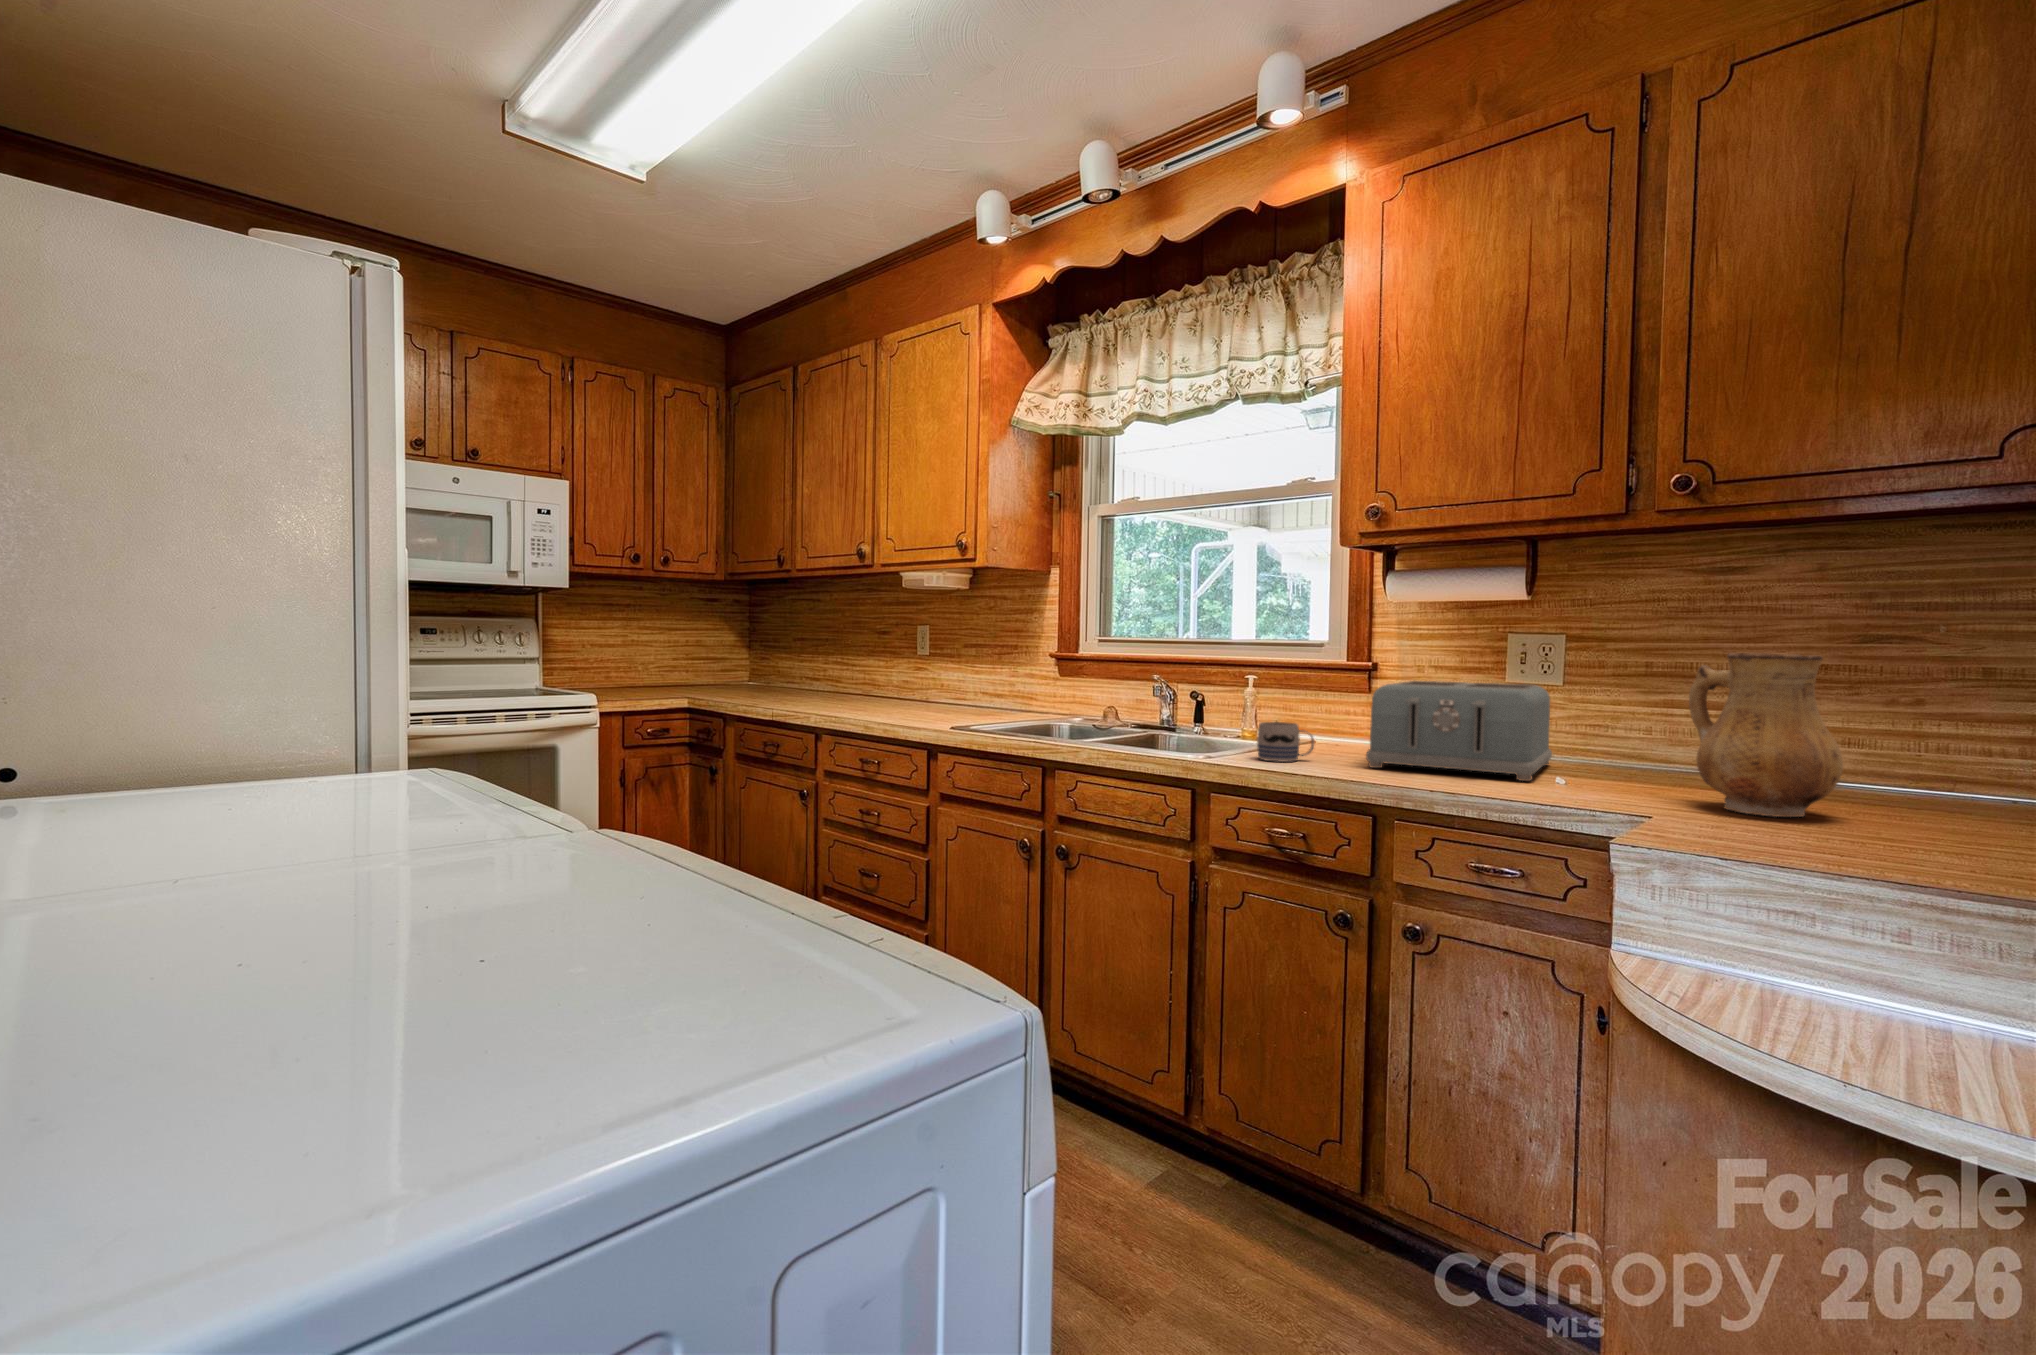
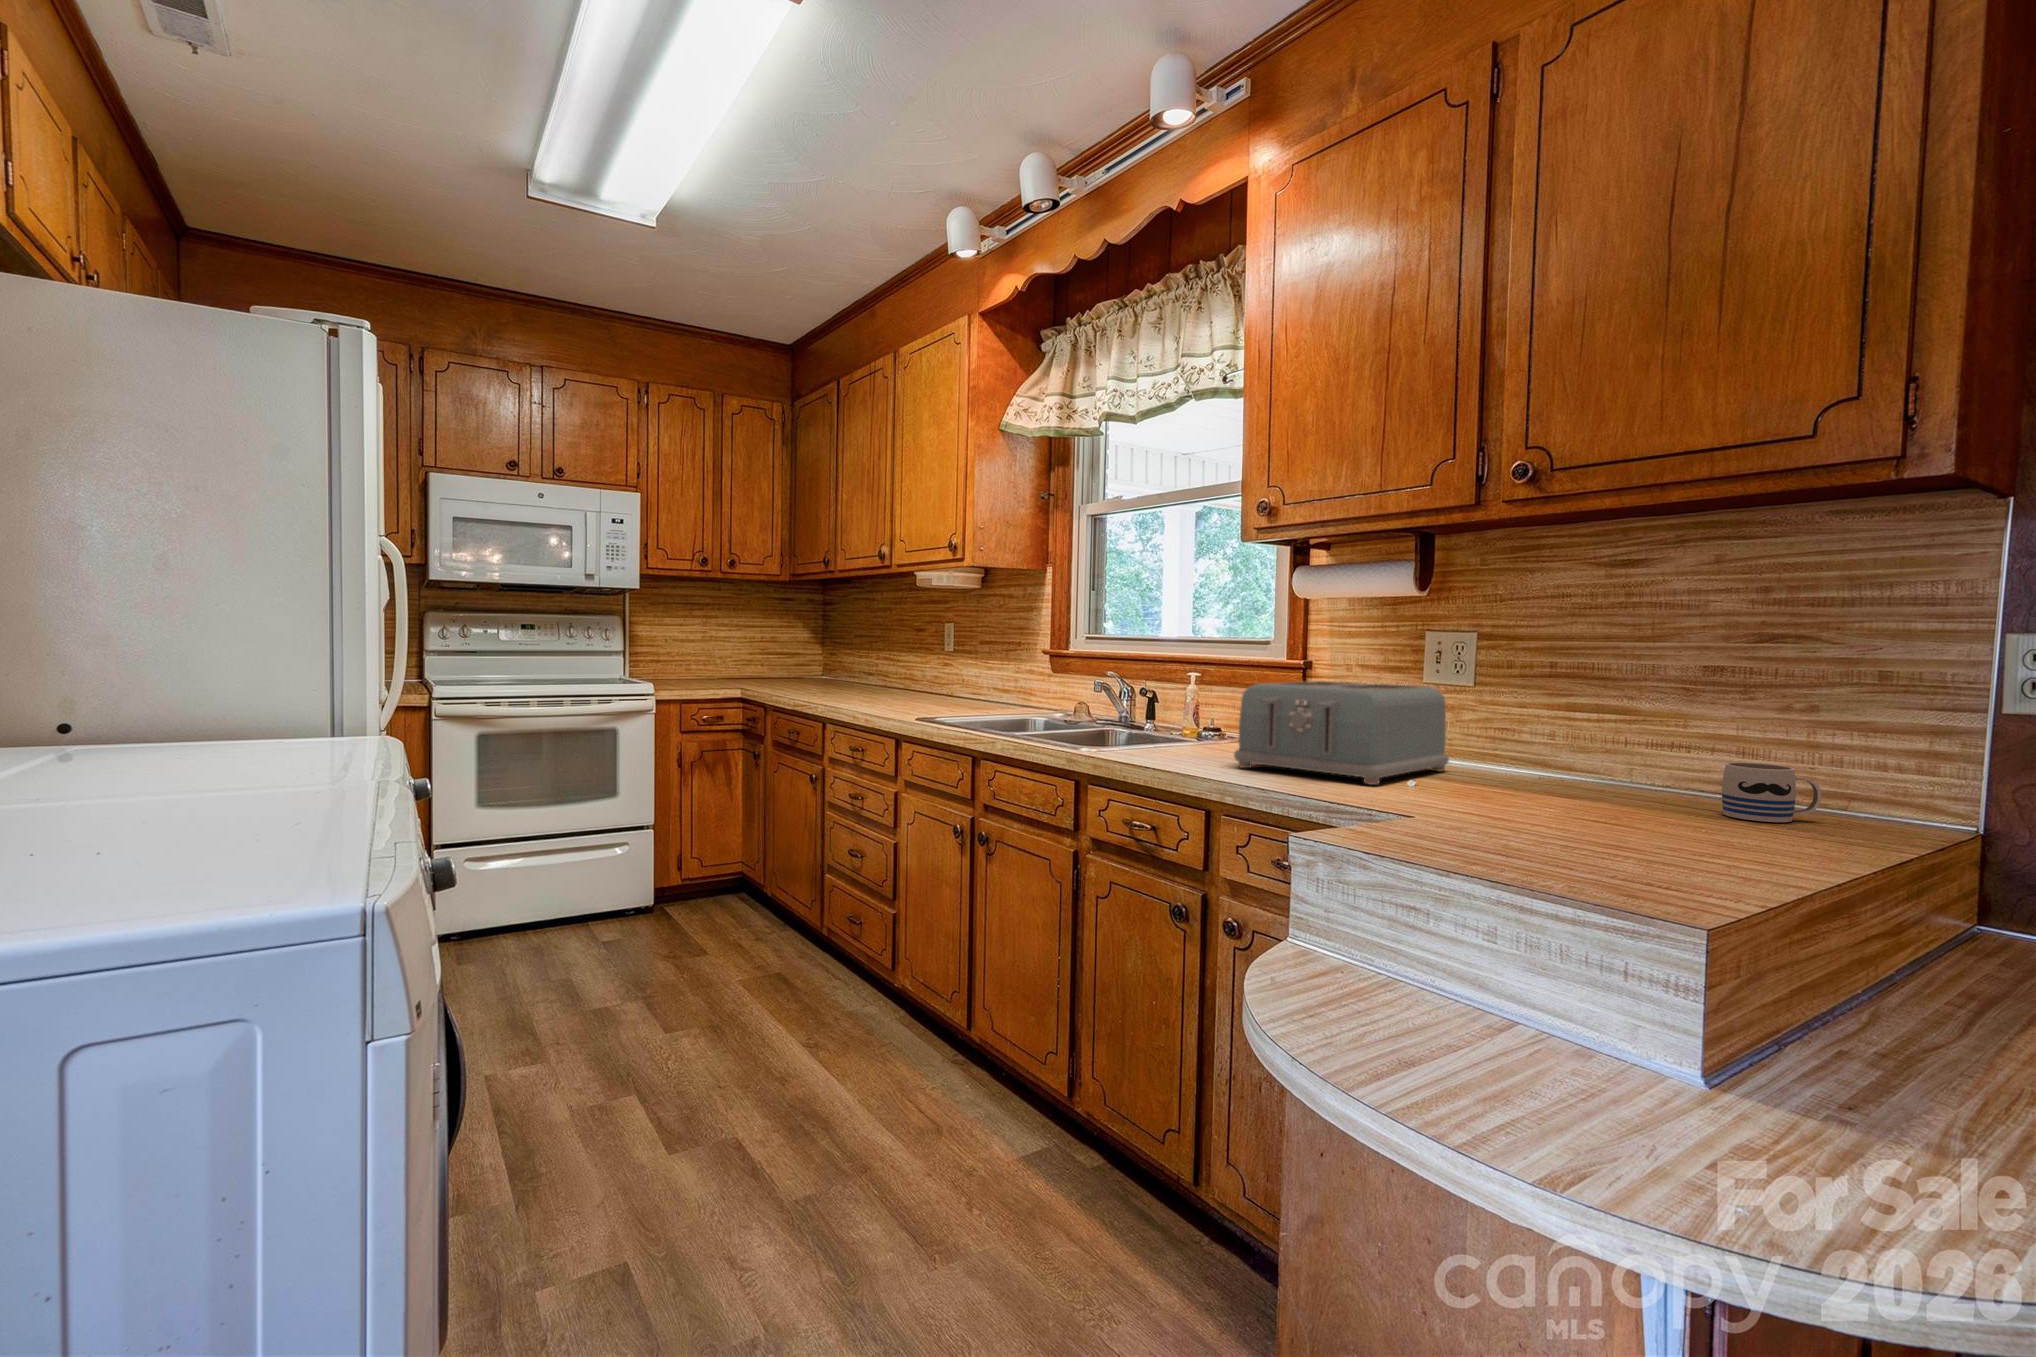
ceramic pitcher: present [1689,653,1843,817] -> none [1495,653,1633,828]
mug: present [1257,722,1314,762] -> present [1722,763,1821,822]

